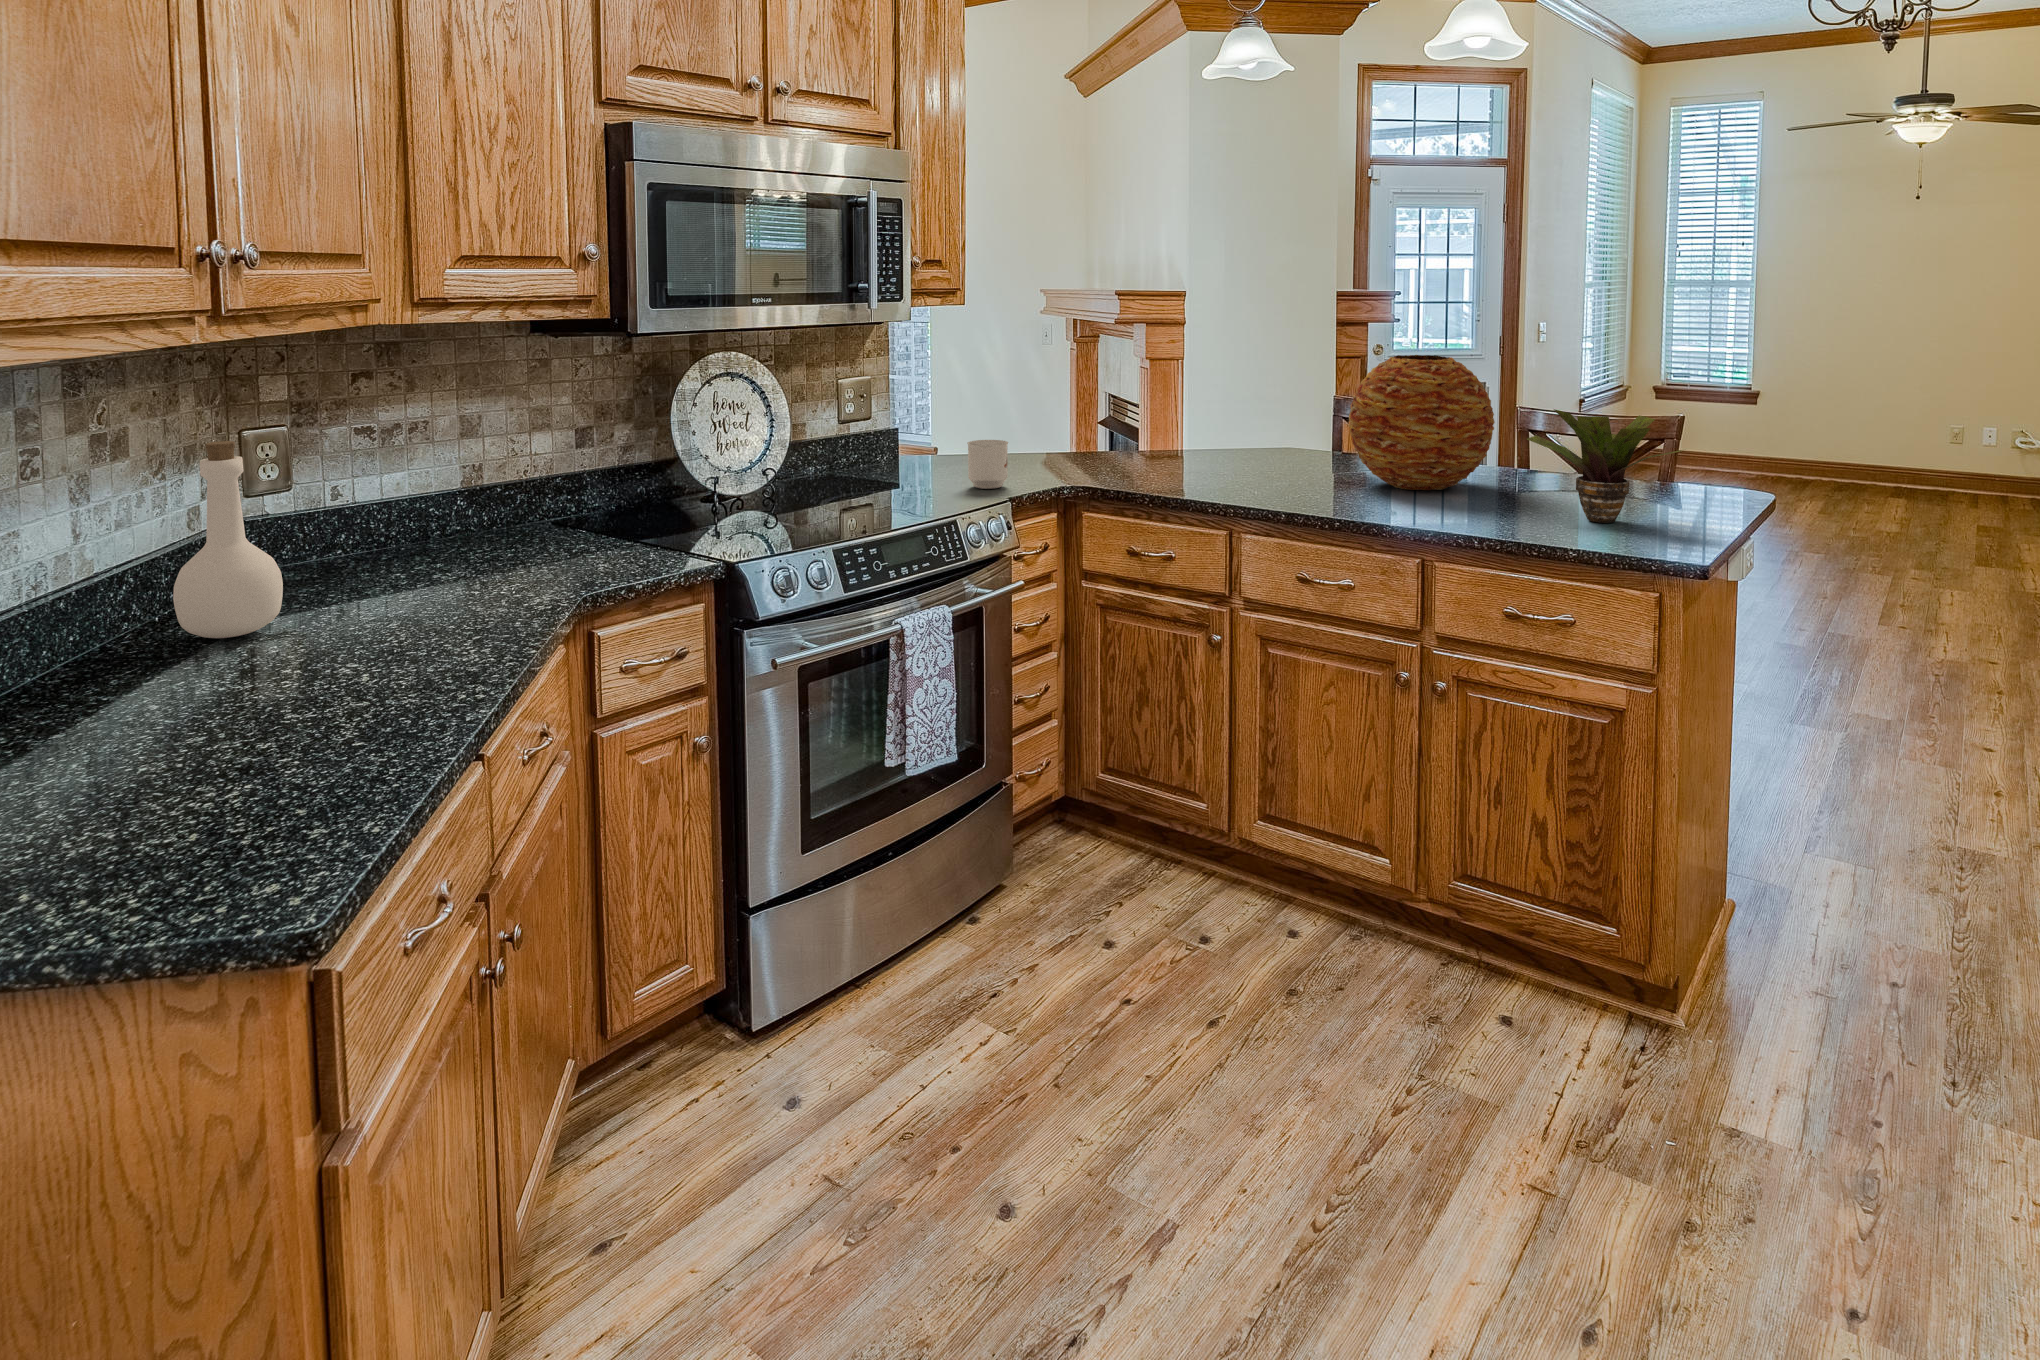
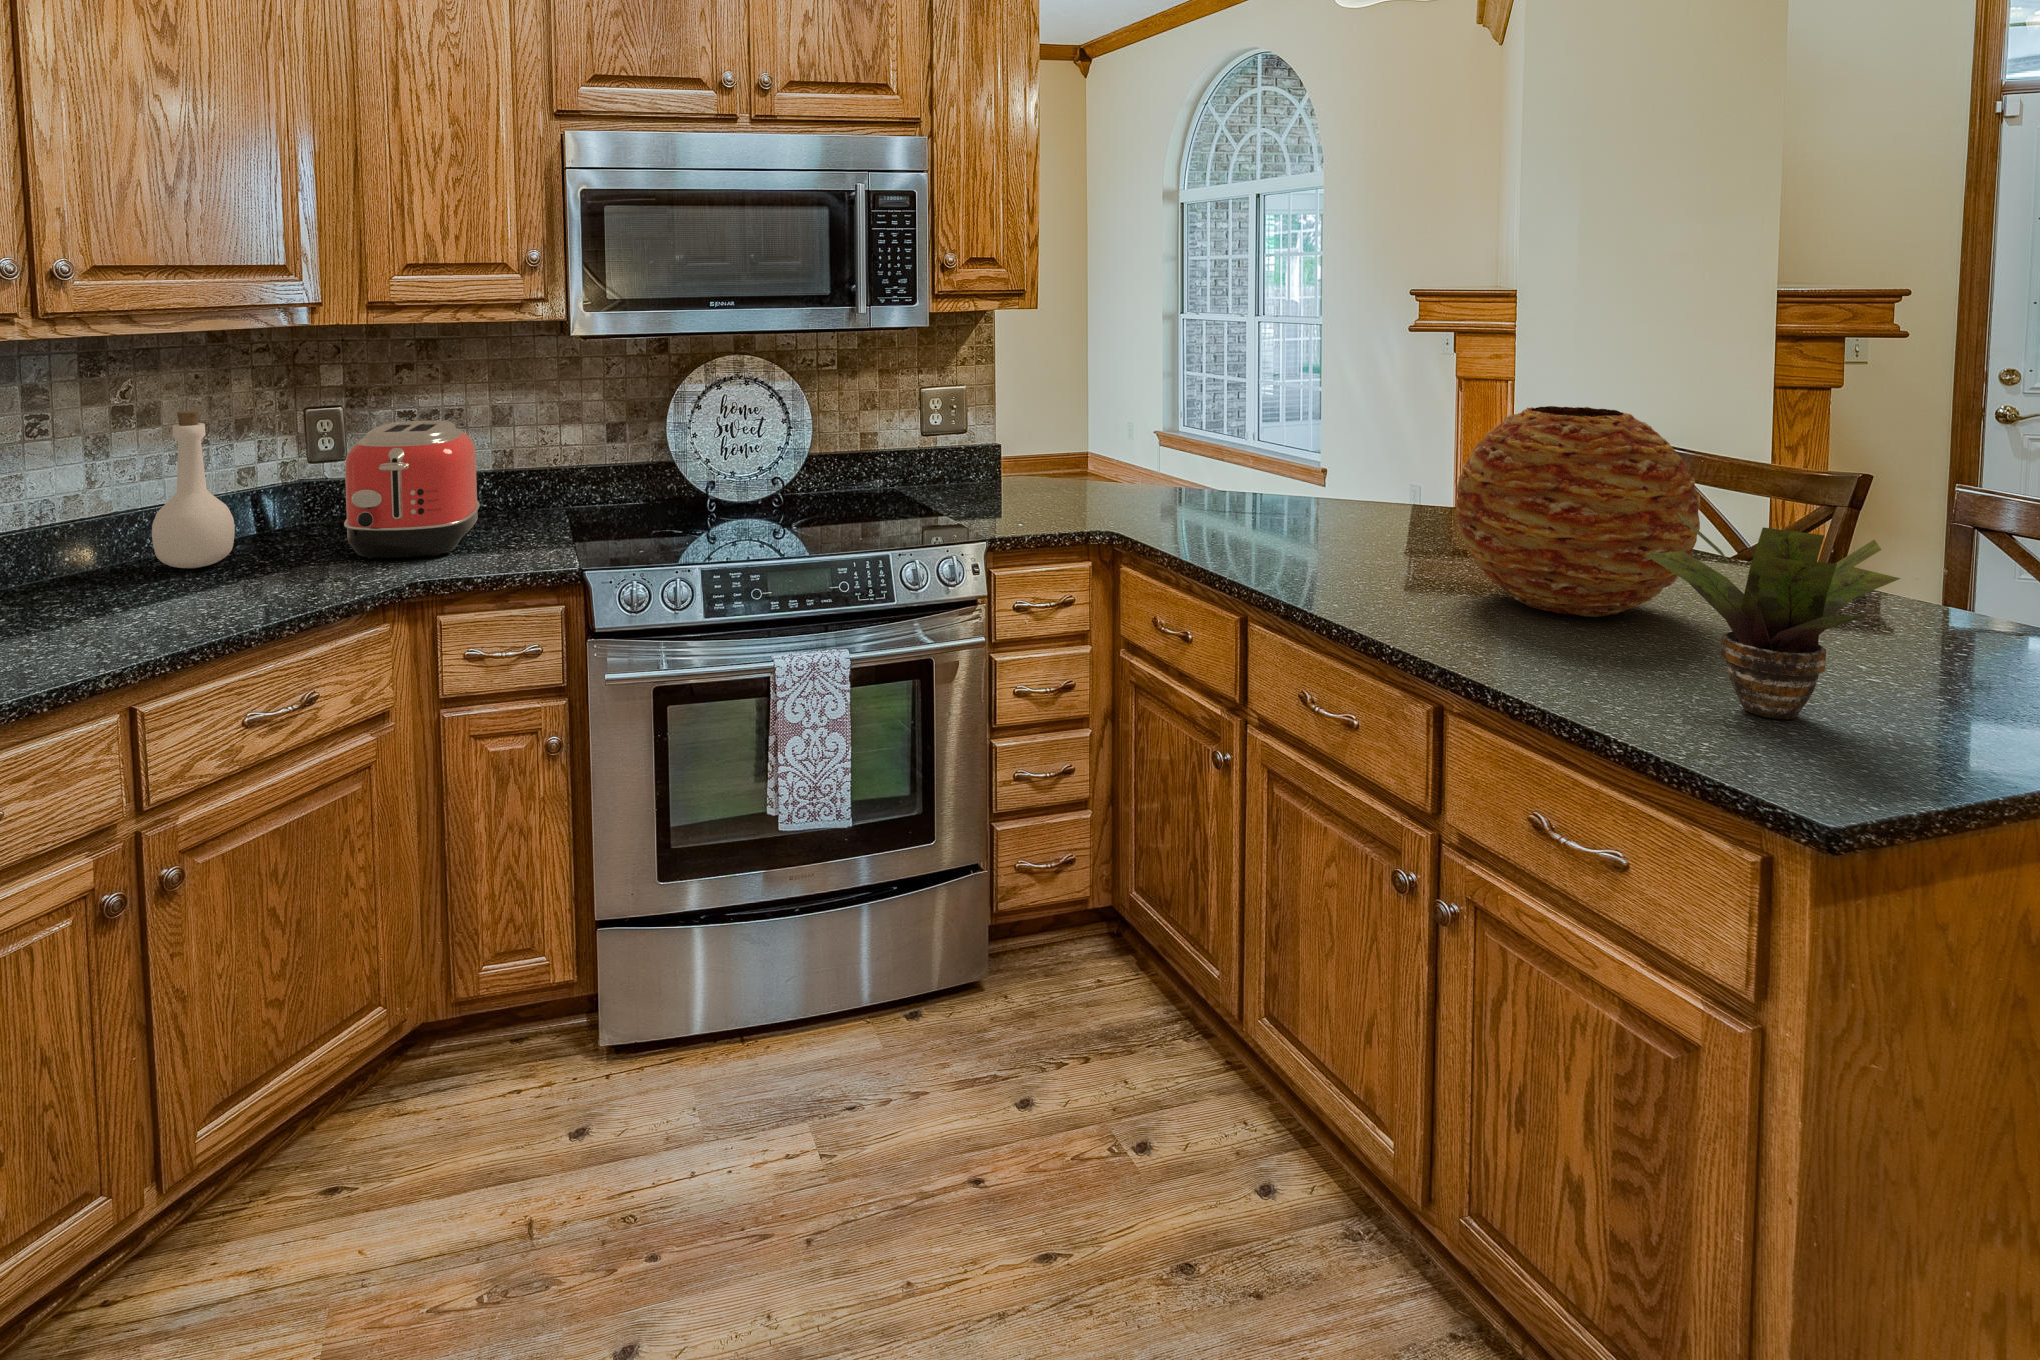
toaster: none [378,434,546,594] -> present [344,421,480,559]
mug: present [967,440,1008,489] -> none [985,472,1033,530]

